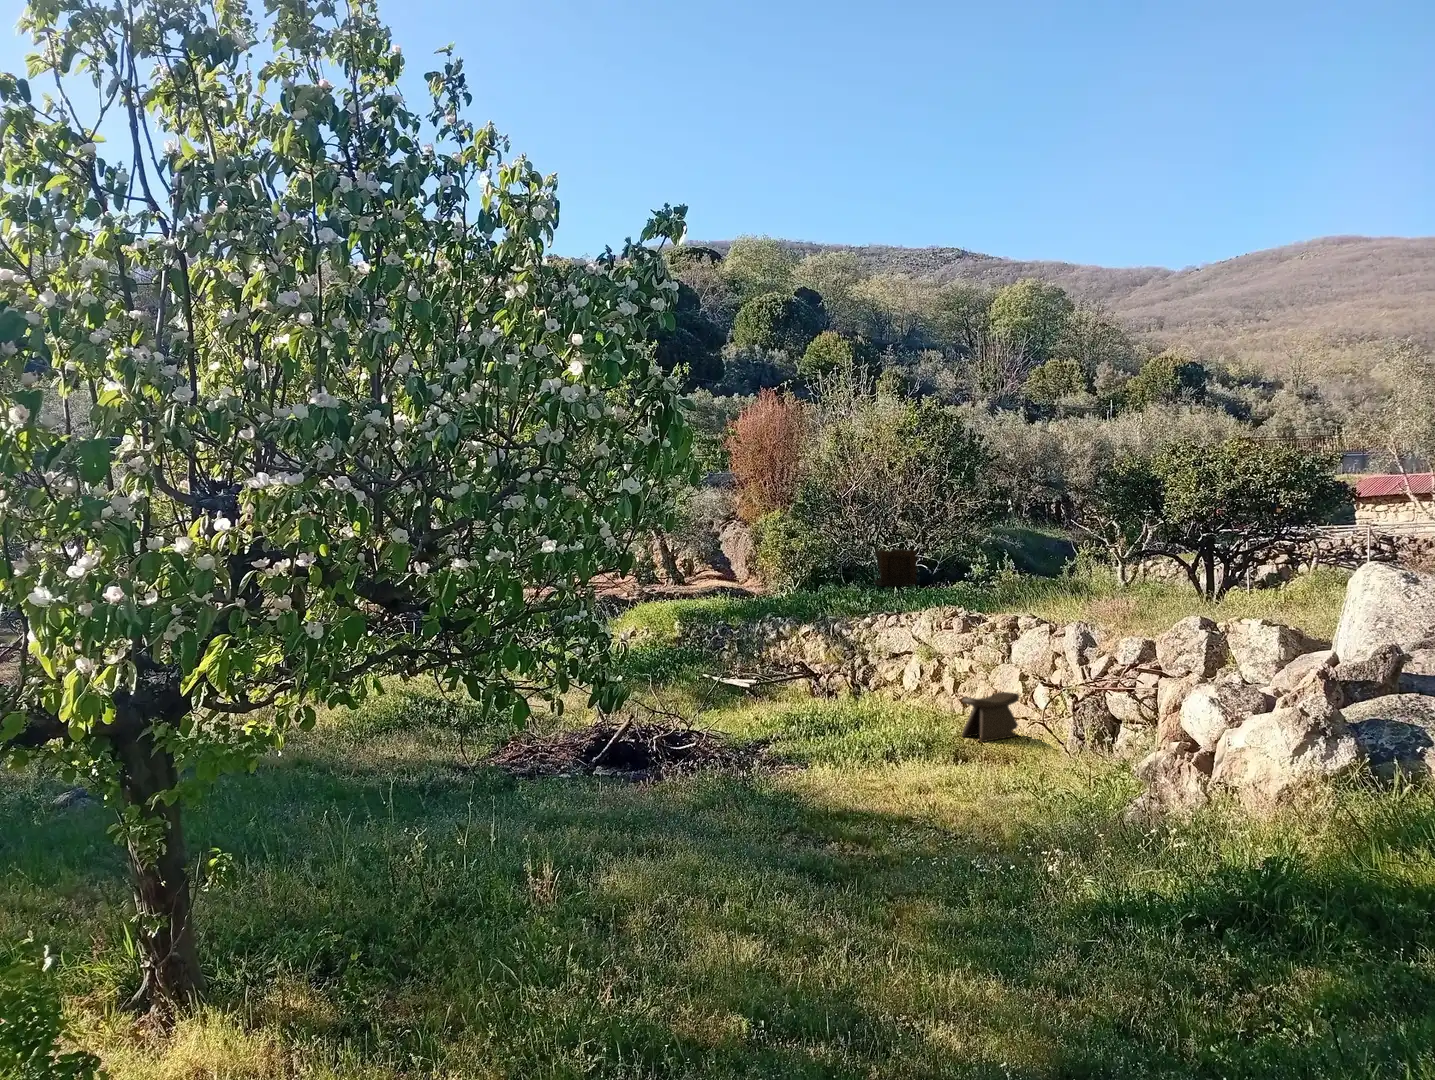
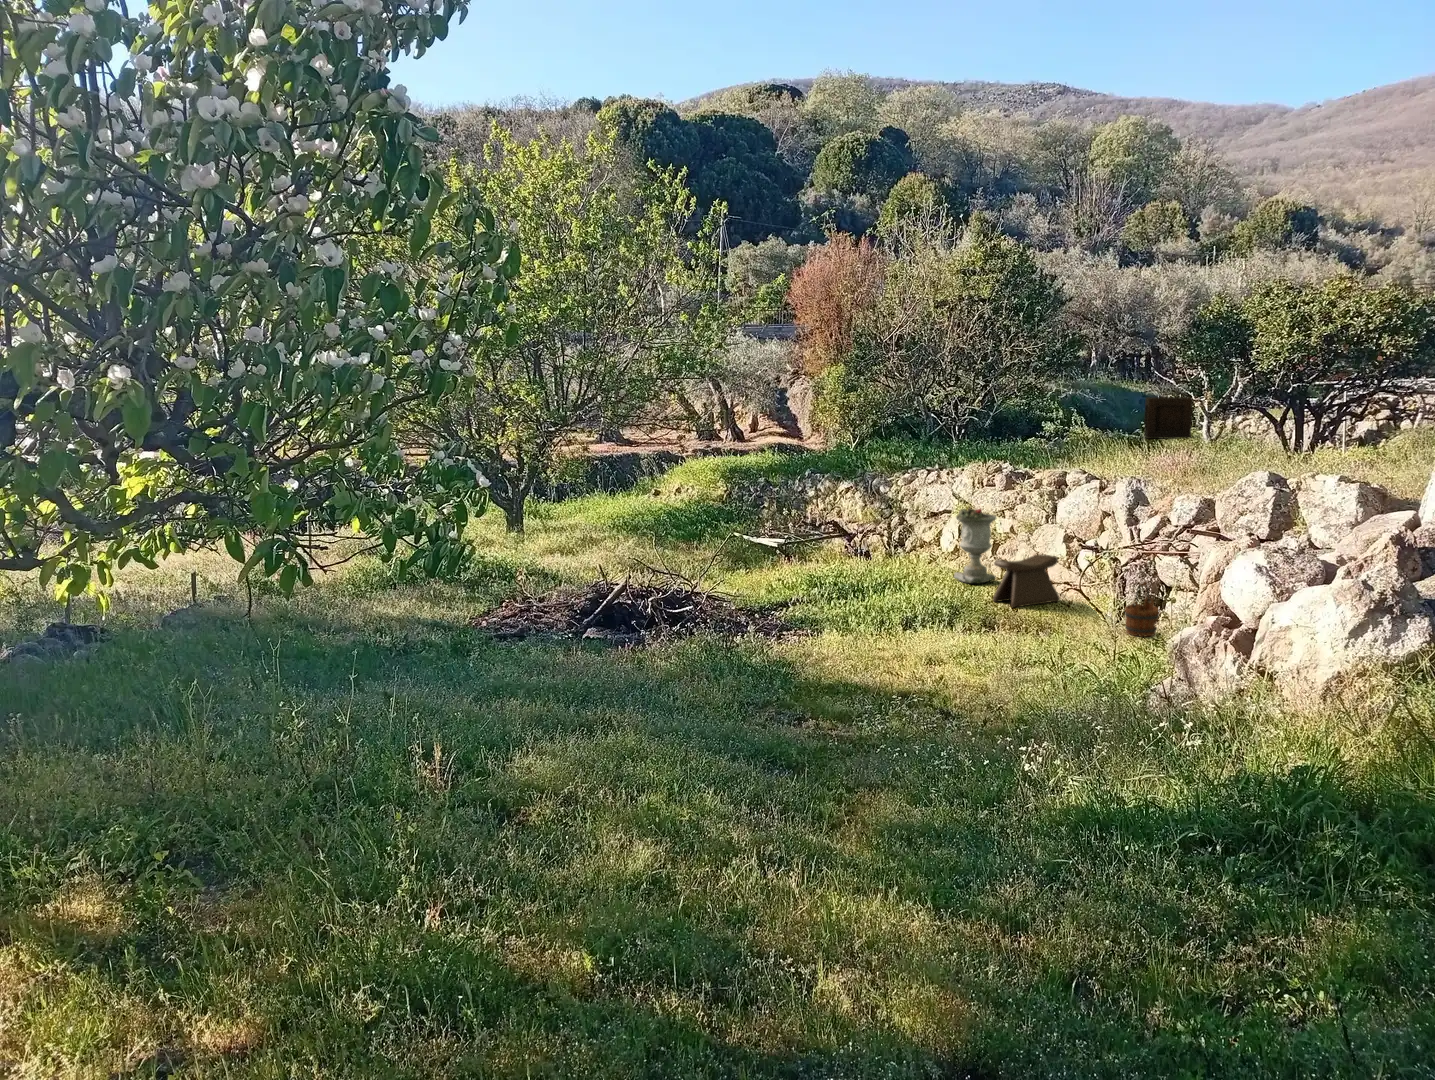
wooden crate: present [874,549,917,586] -> present [1144,397,1193,439]
planter: none [919,647,959,721] -> present [954,507,996,584]
wooden bucket: none [1087,715,1117,766] -> present [1125,582,1159,637]

